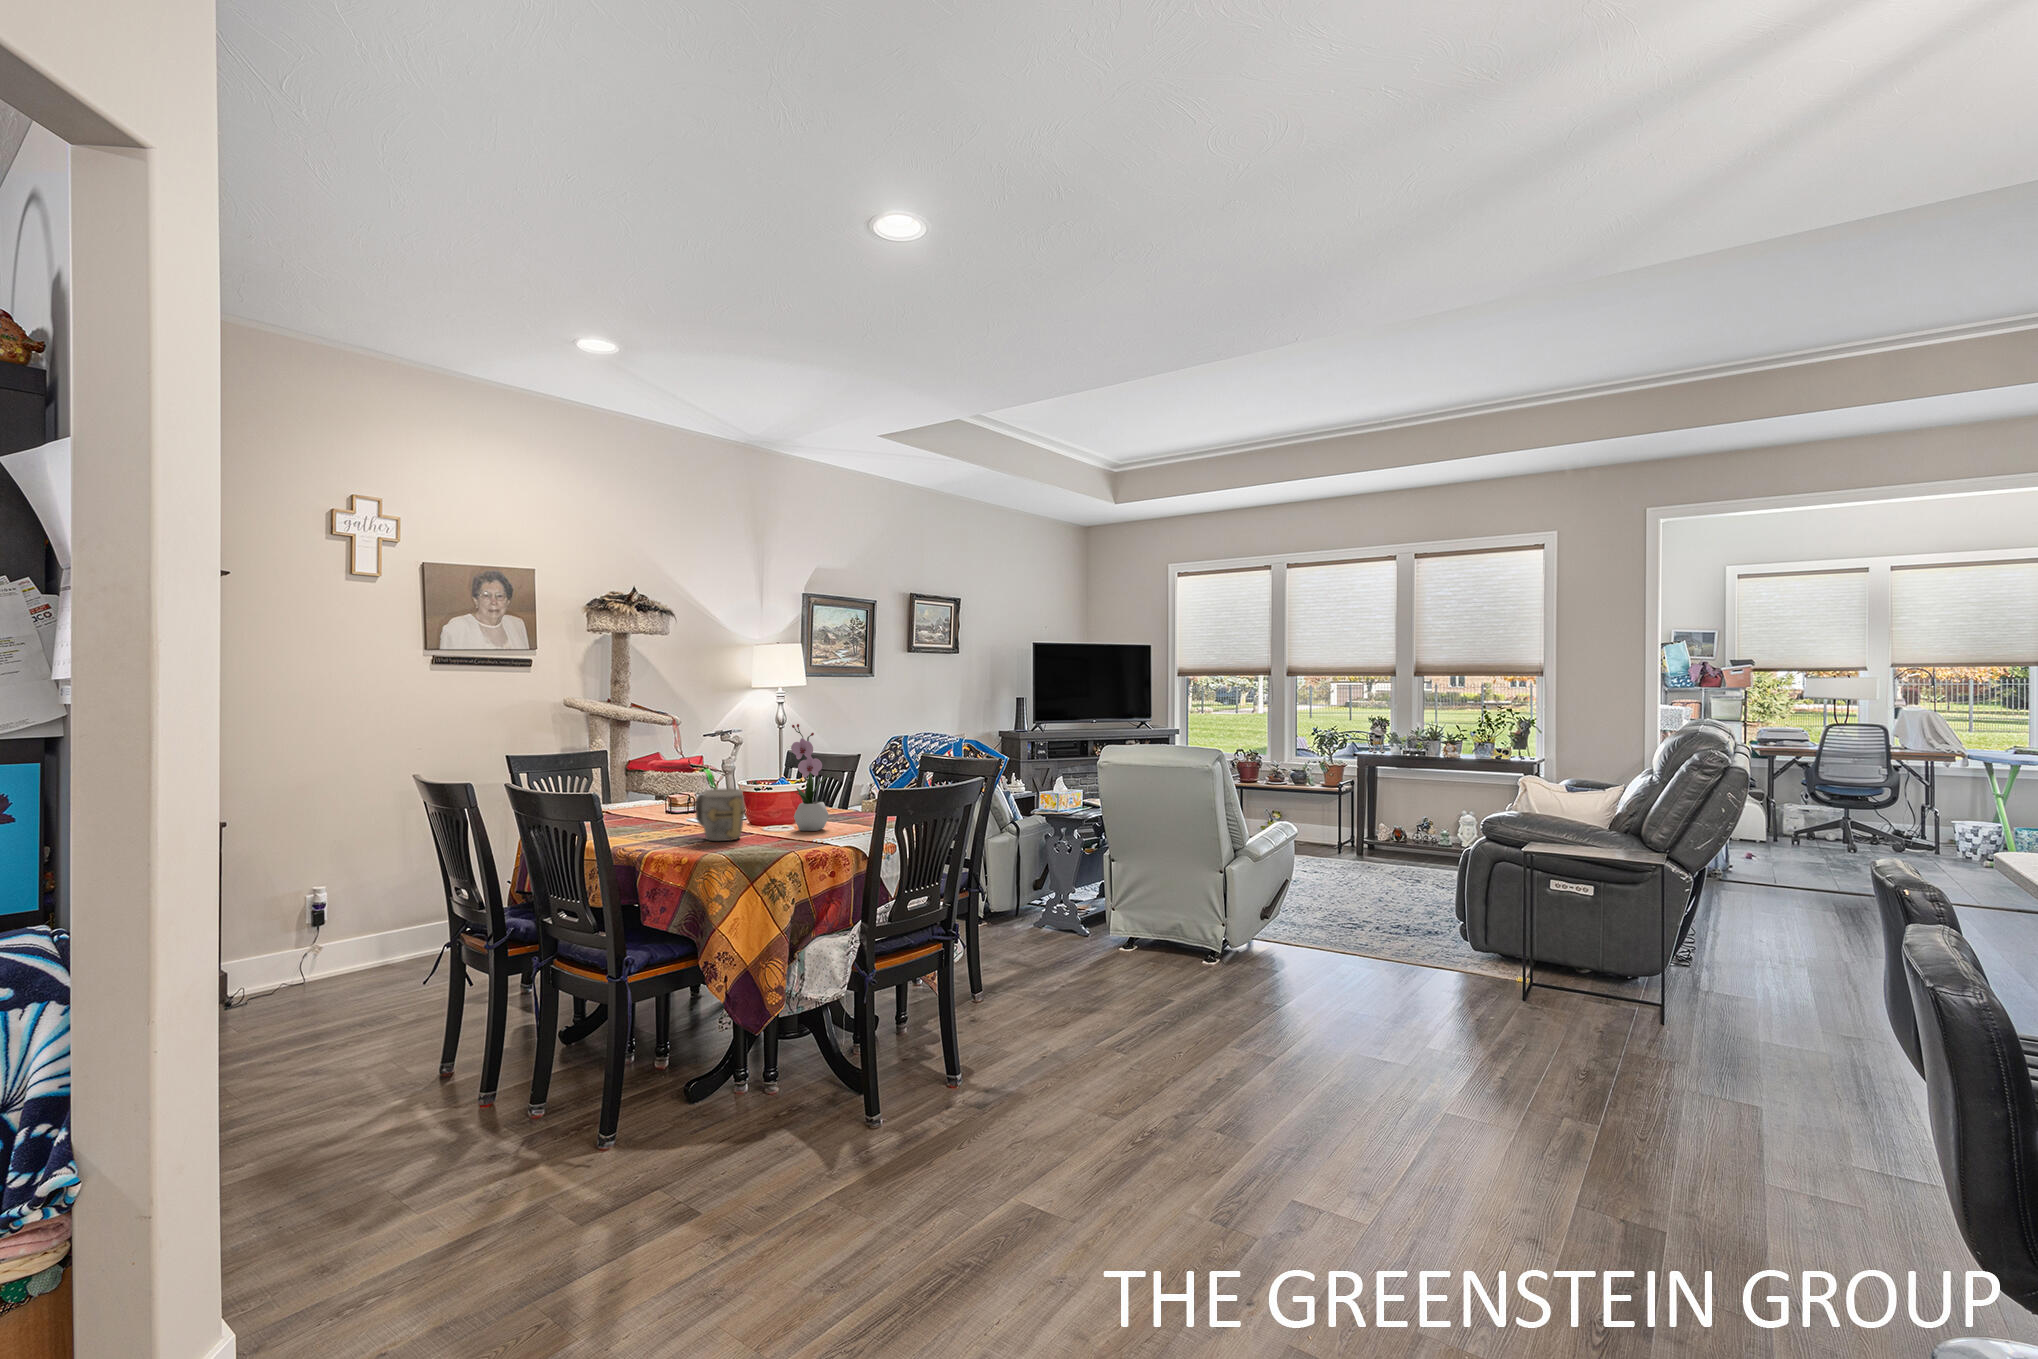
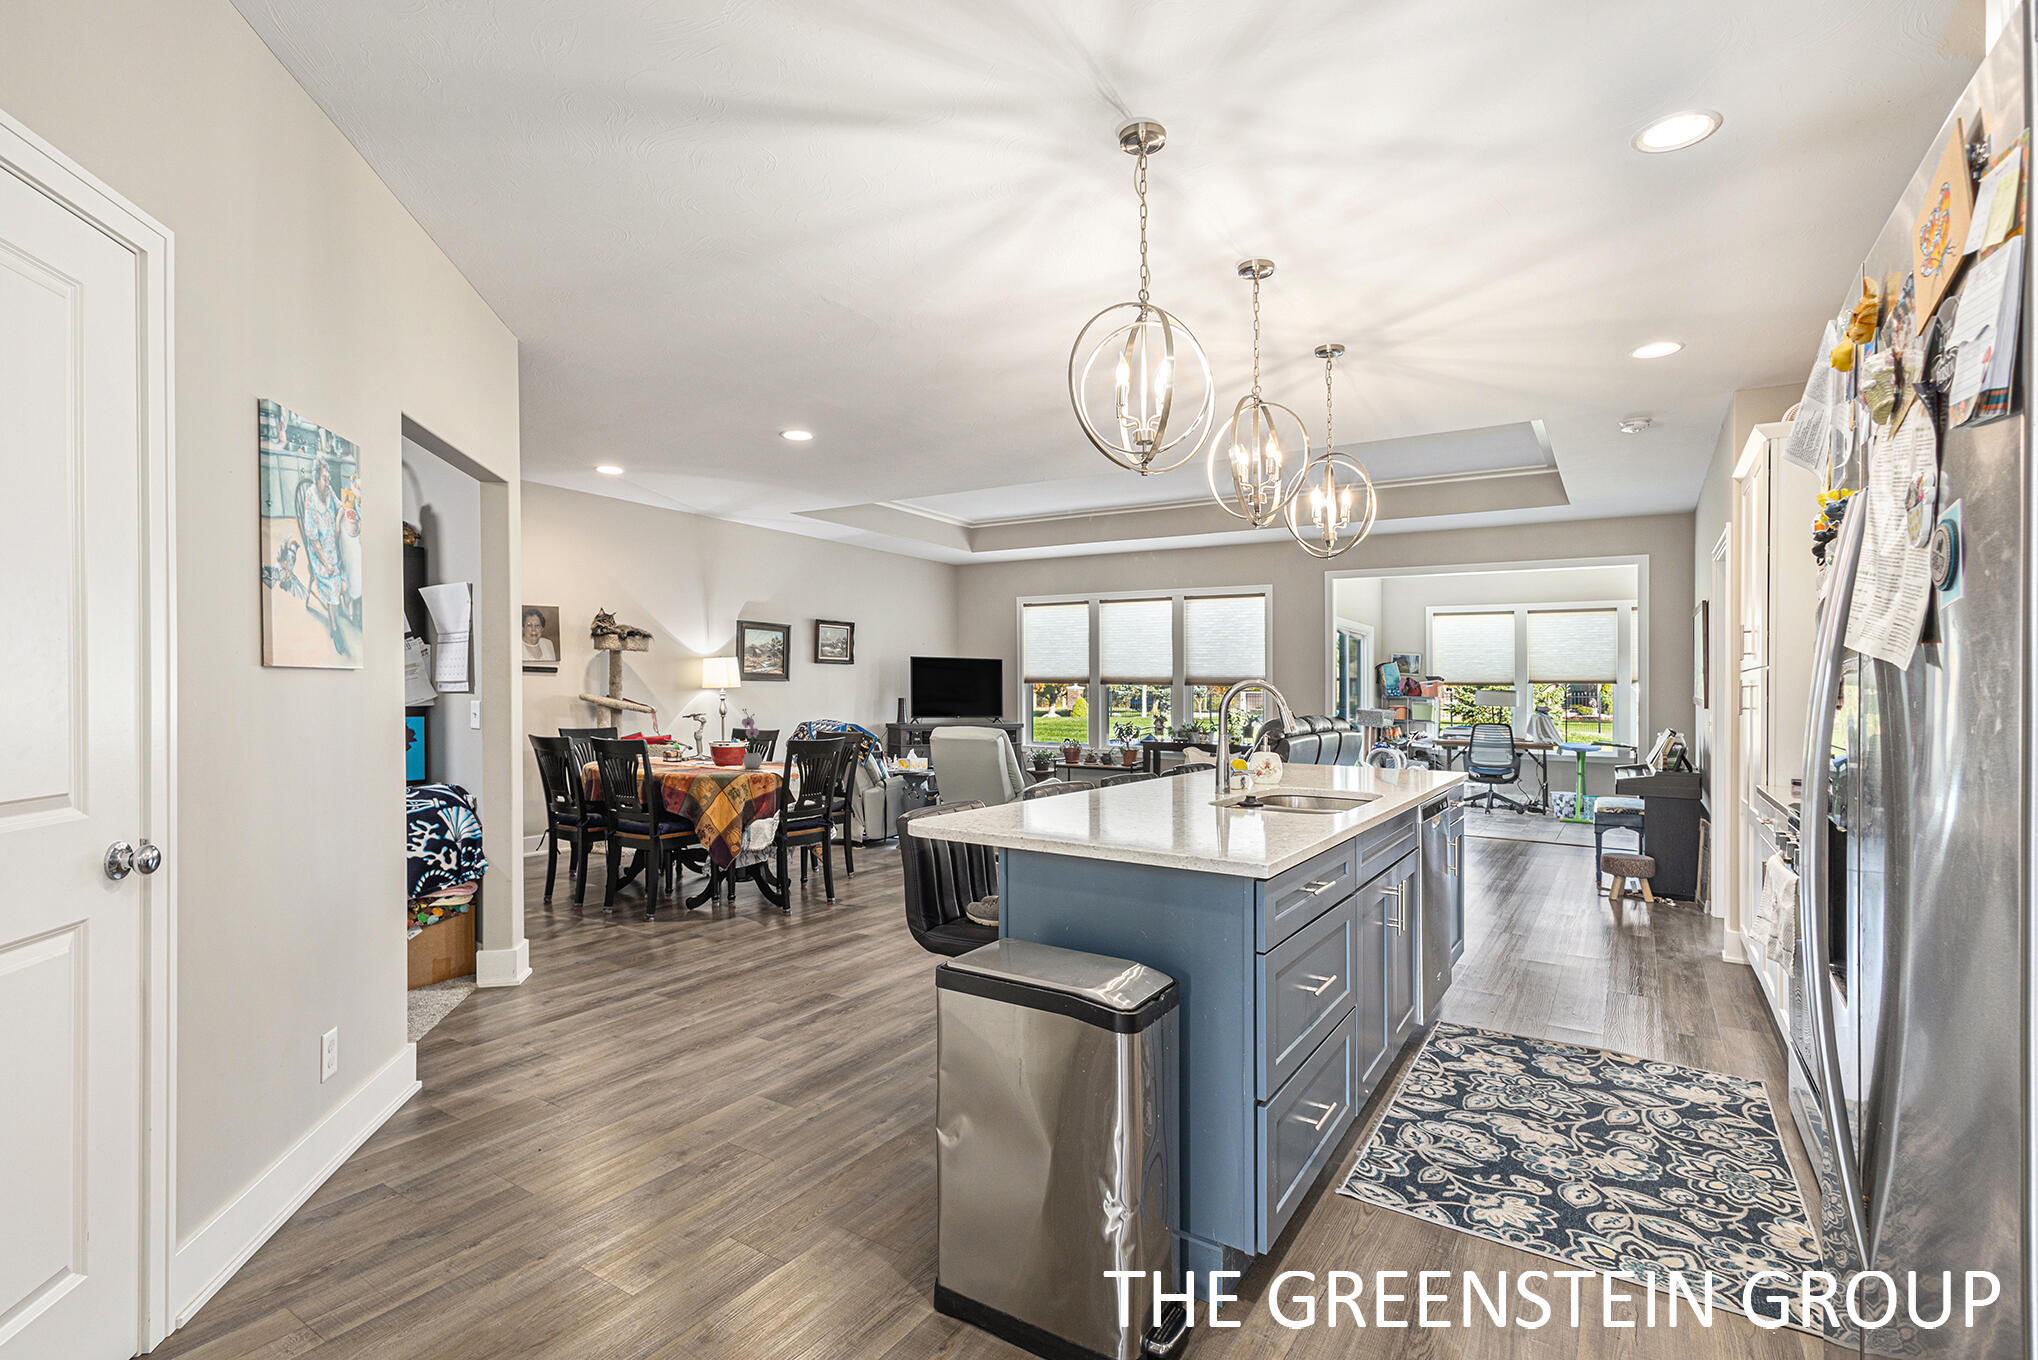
mug: present [695,788,745,841] -> none [688,744,716,771]

